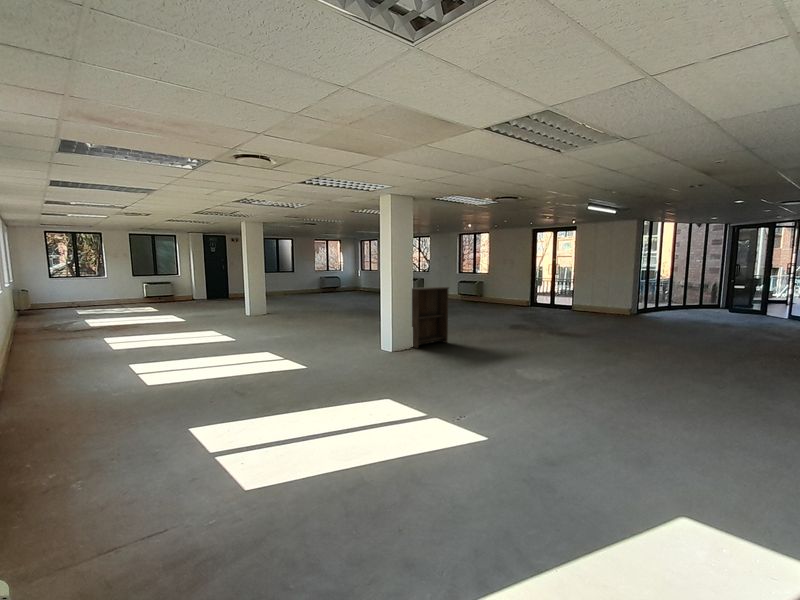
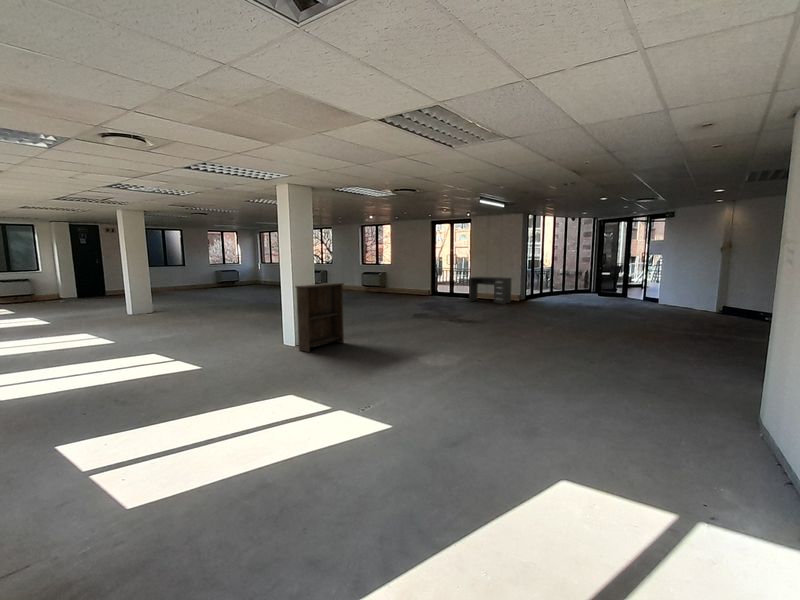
desk: none [573,287,622,317] -> present [470,277,511,304]

